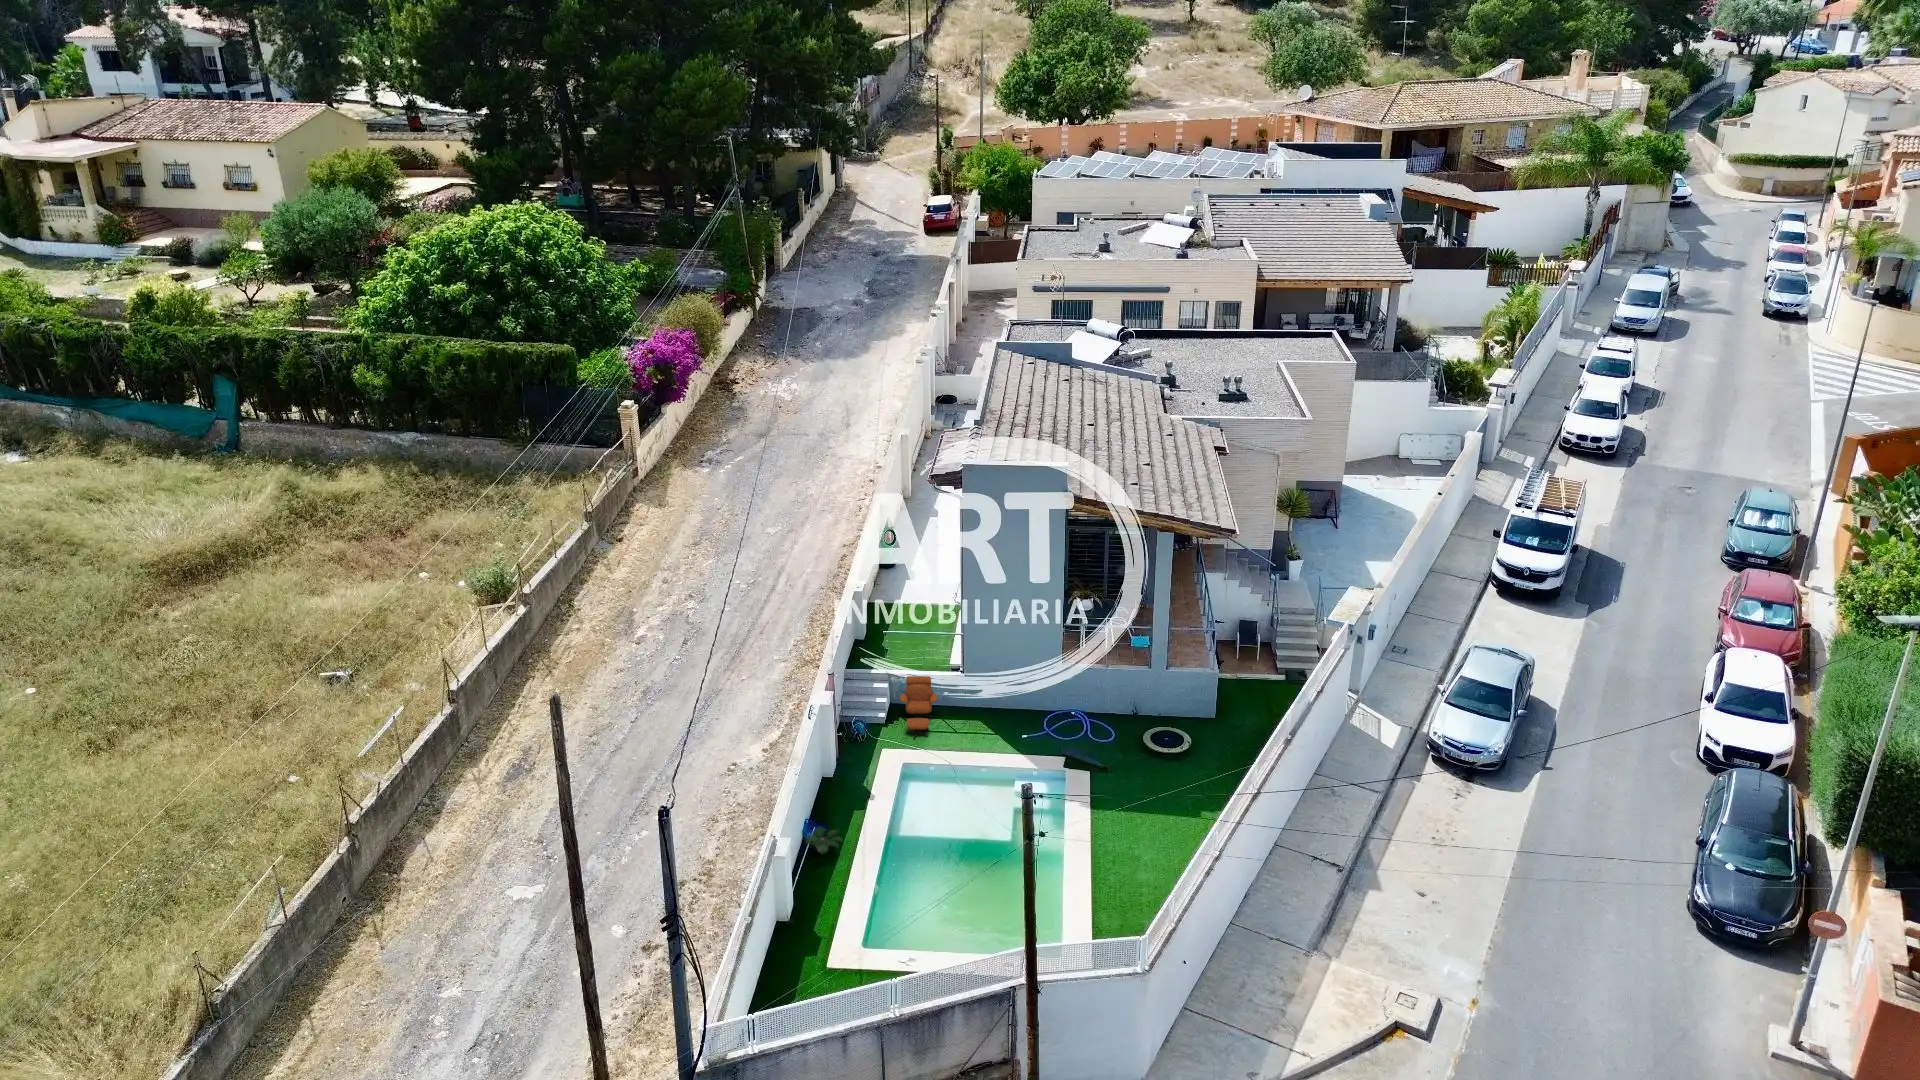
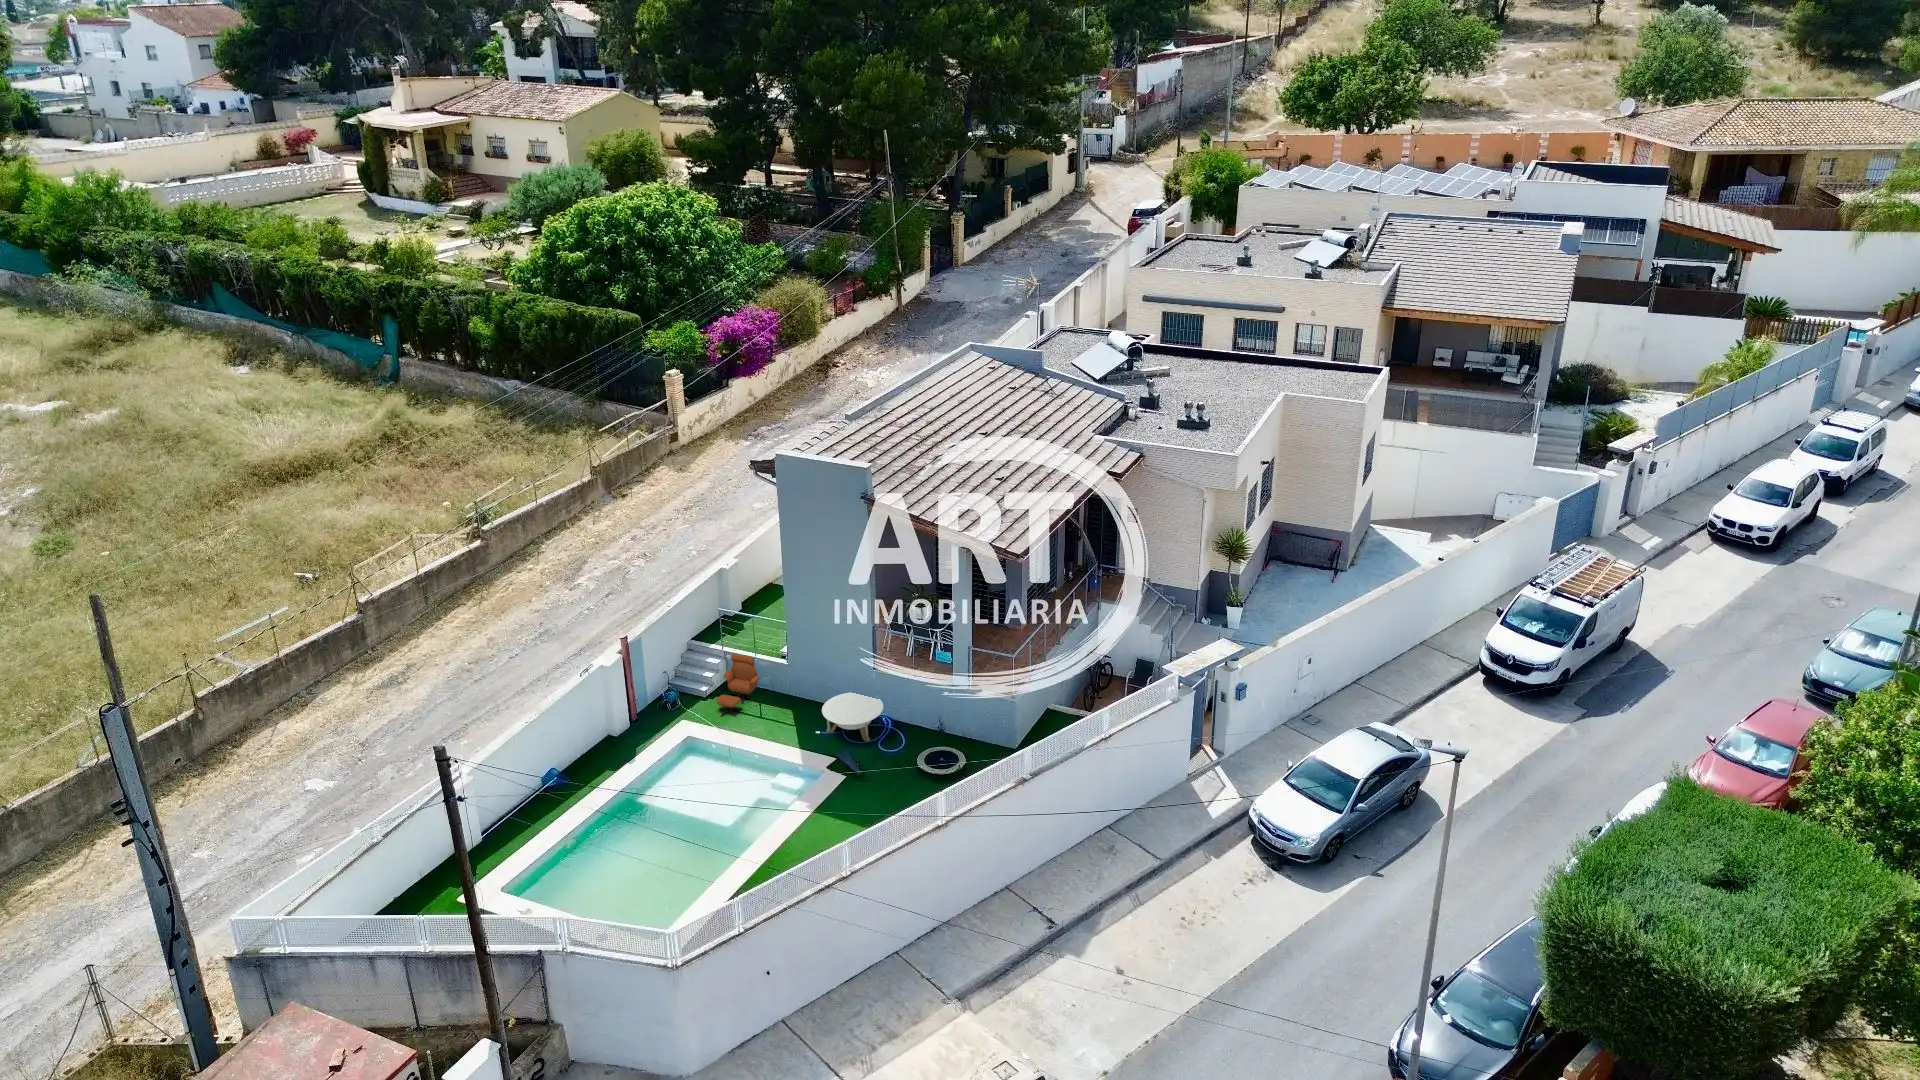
round table: none [1021,692,1080,737] -> present [822,692,883,742]
potted plant: present [805,827,843,854] -> none [542,775,579,801]

